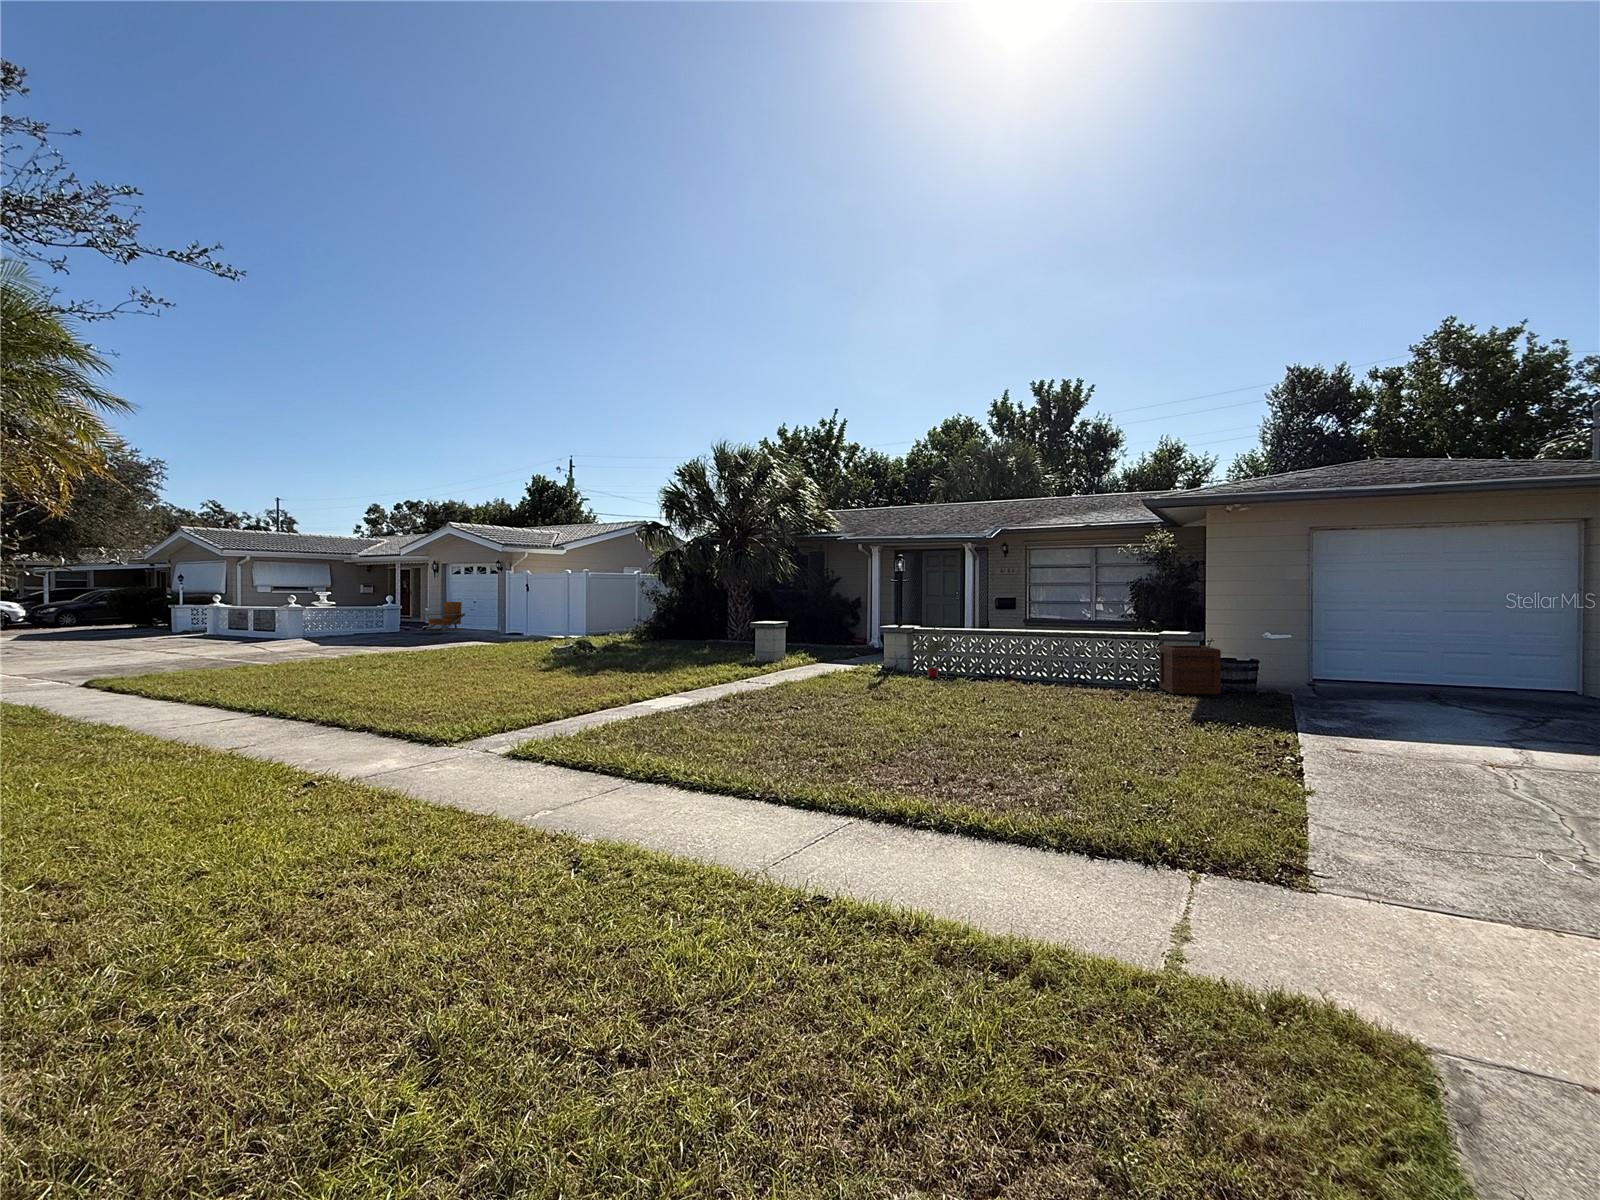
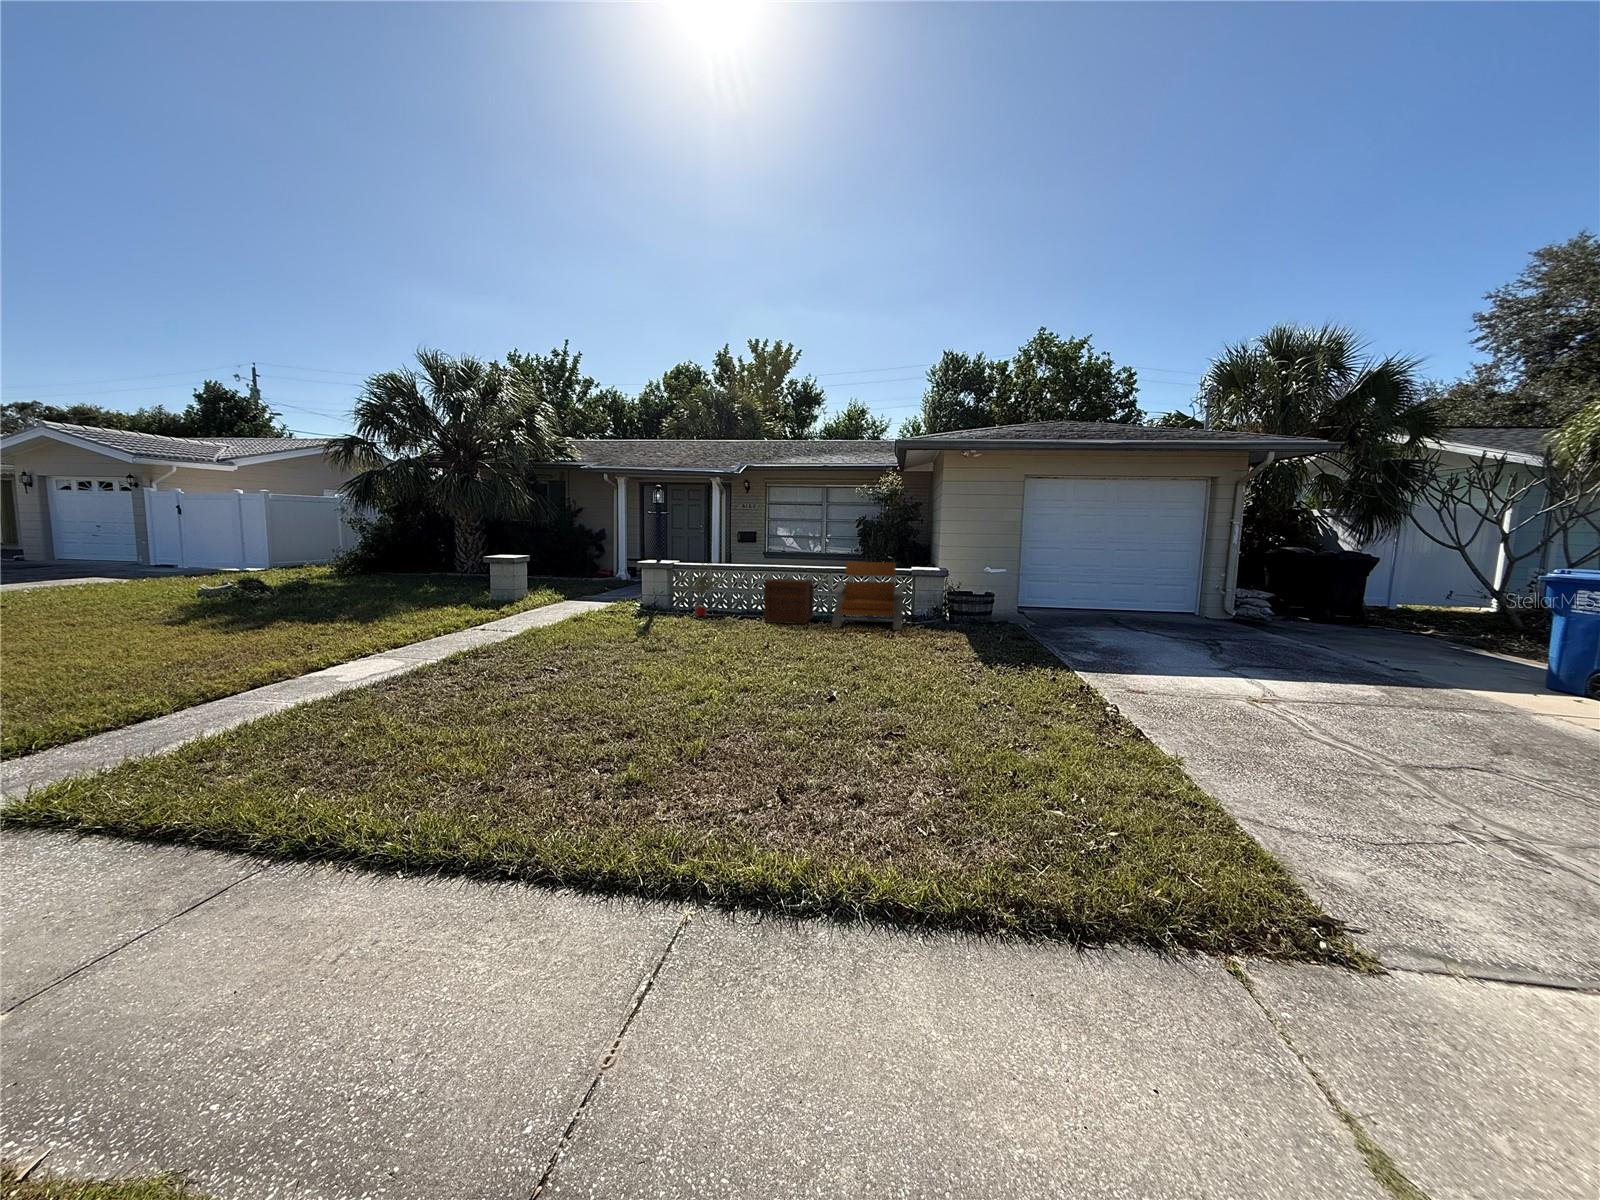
lounge chair: present [426,602,465,631] -> present [832,561,904,630]
wooden crate: present [1159,645,1221,695] -> present [764,579,814,624]

